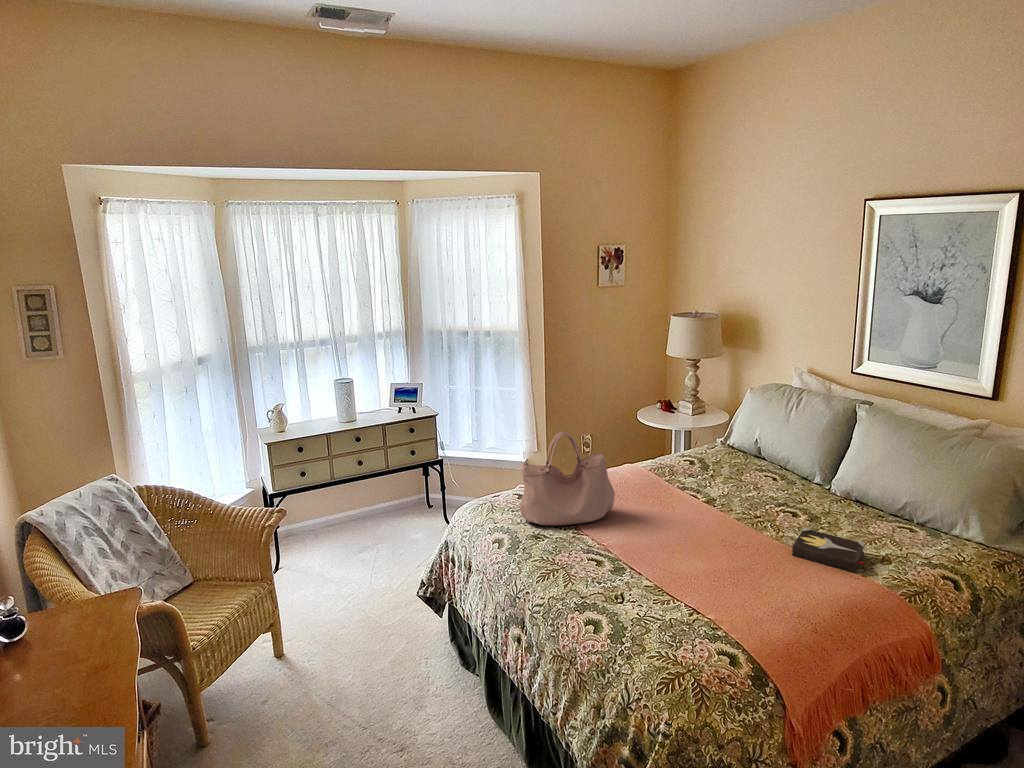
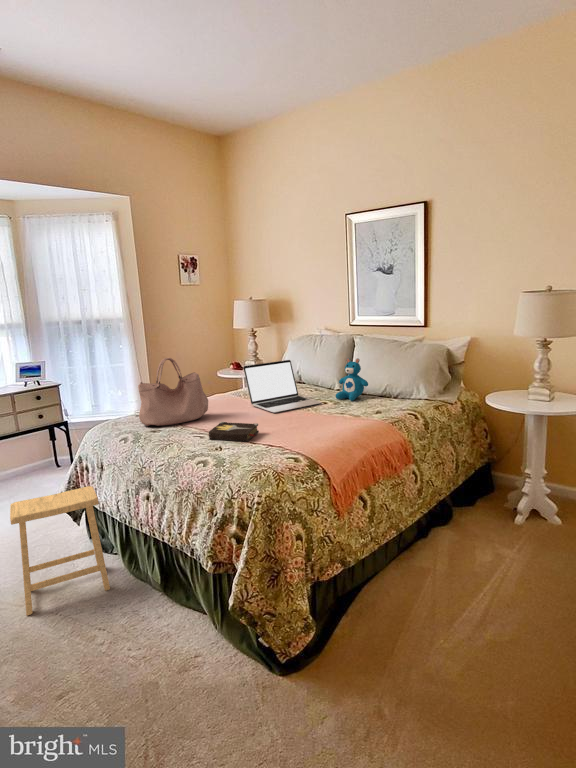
laptop: none [671,435,788,527] -> present [243,360,322,413]
teddy bear: none [812,448,872,519] -> present [336,358,368,401]
hardback book: present [792,528,867,572] -> present [209,422,259,441]
footstool: none [356,594,464,747] -> present [10,486,110,616]

